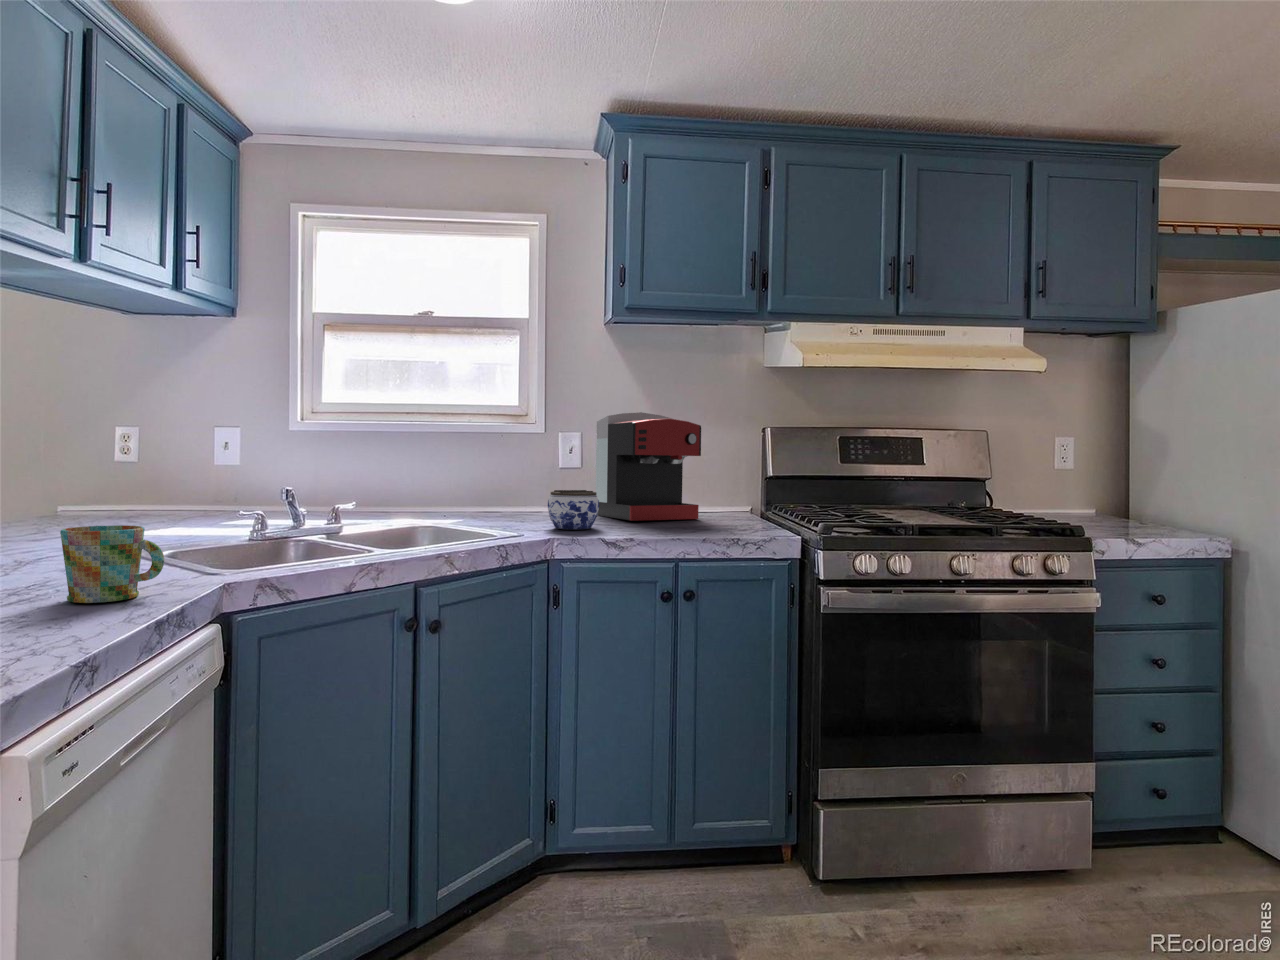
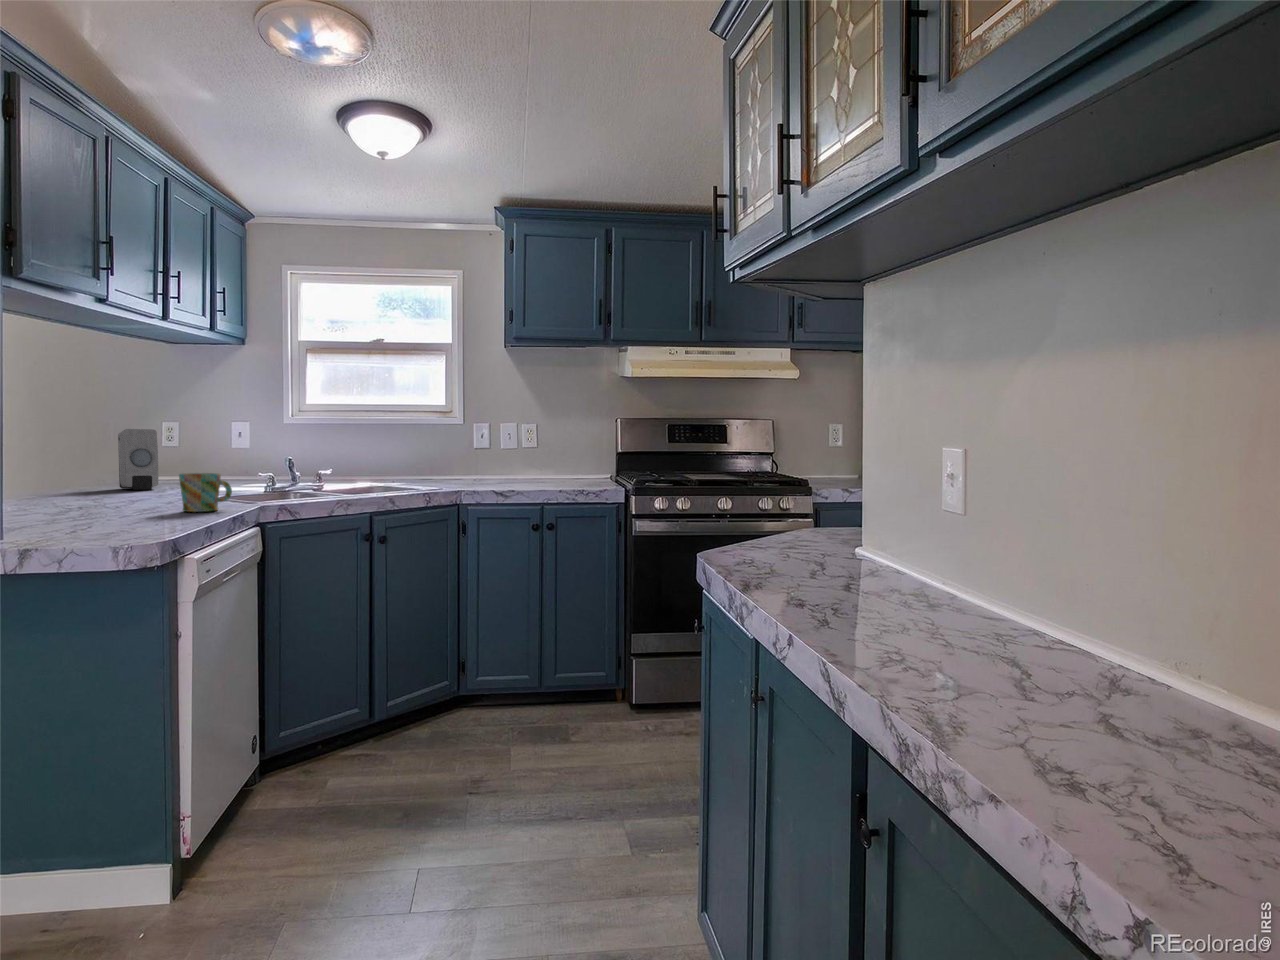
coffee maker: present [596,412,701,521] -> none [500,409,570,482]
soap dispenser: none [33,438,91,532] -> present [118,429,158,490]
jar: present [548,490,599,530] -> none [461,461,495,486]

